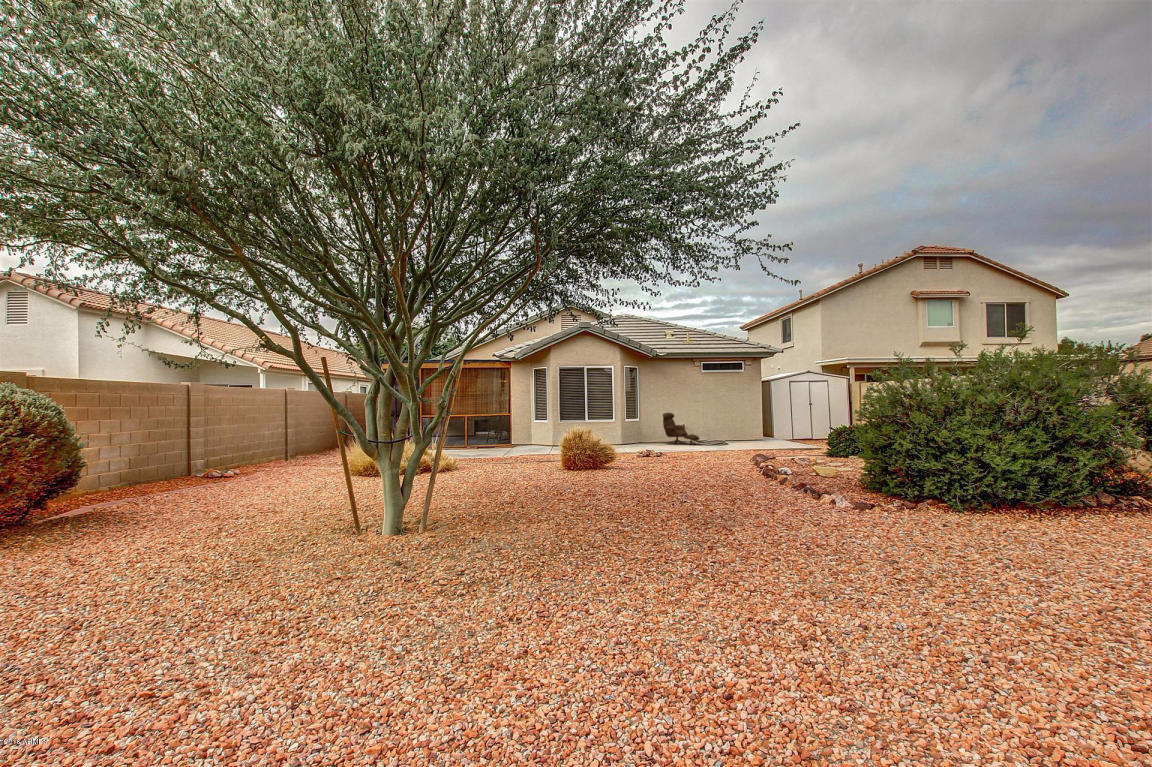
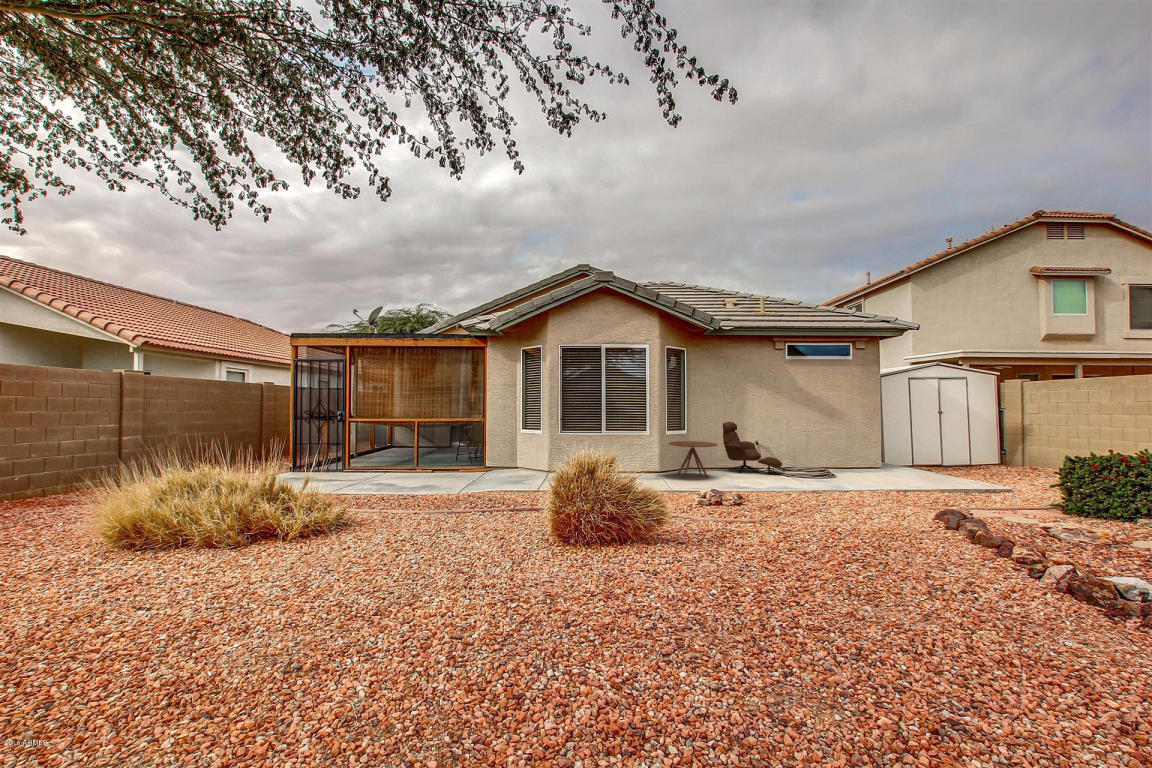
round table: none [627,425,656,448] -> present [668,441,717,478]

